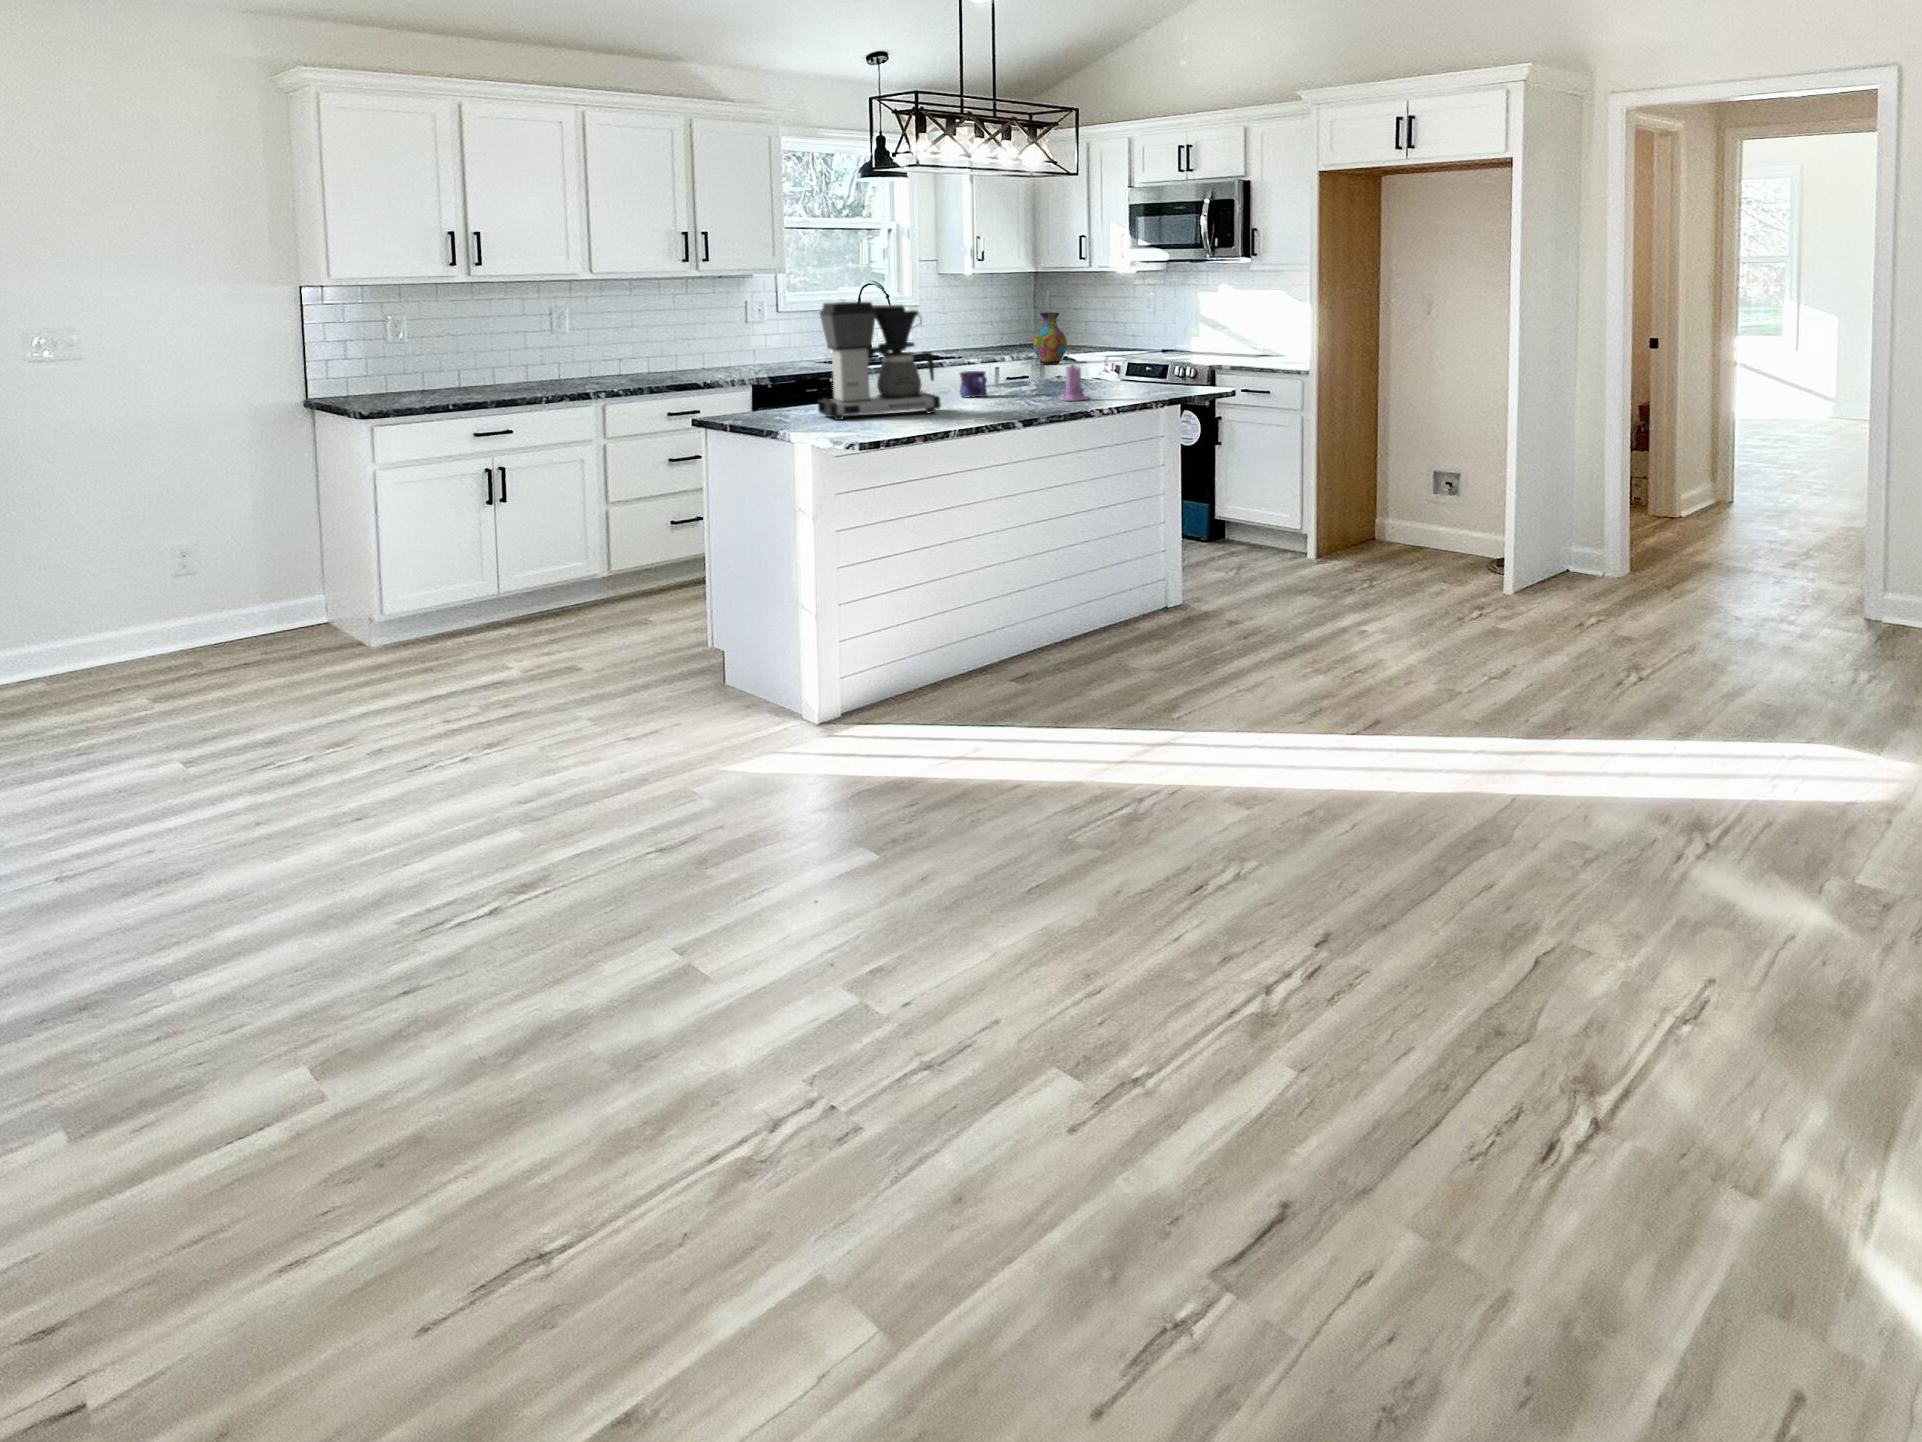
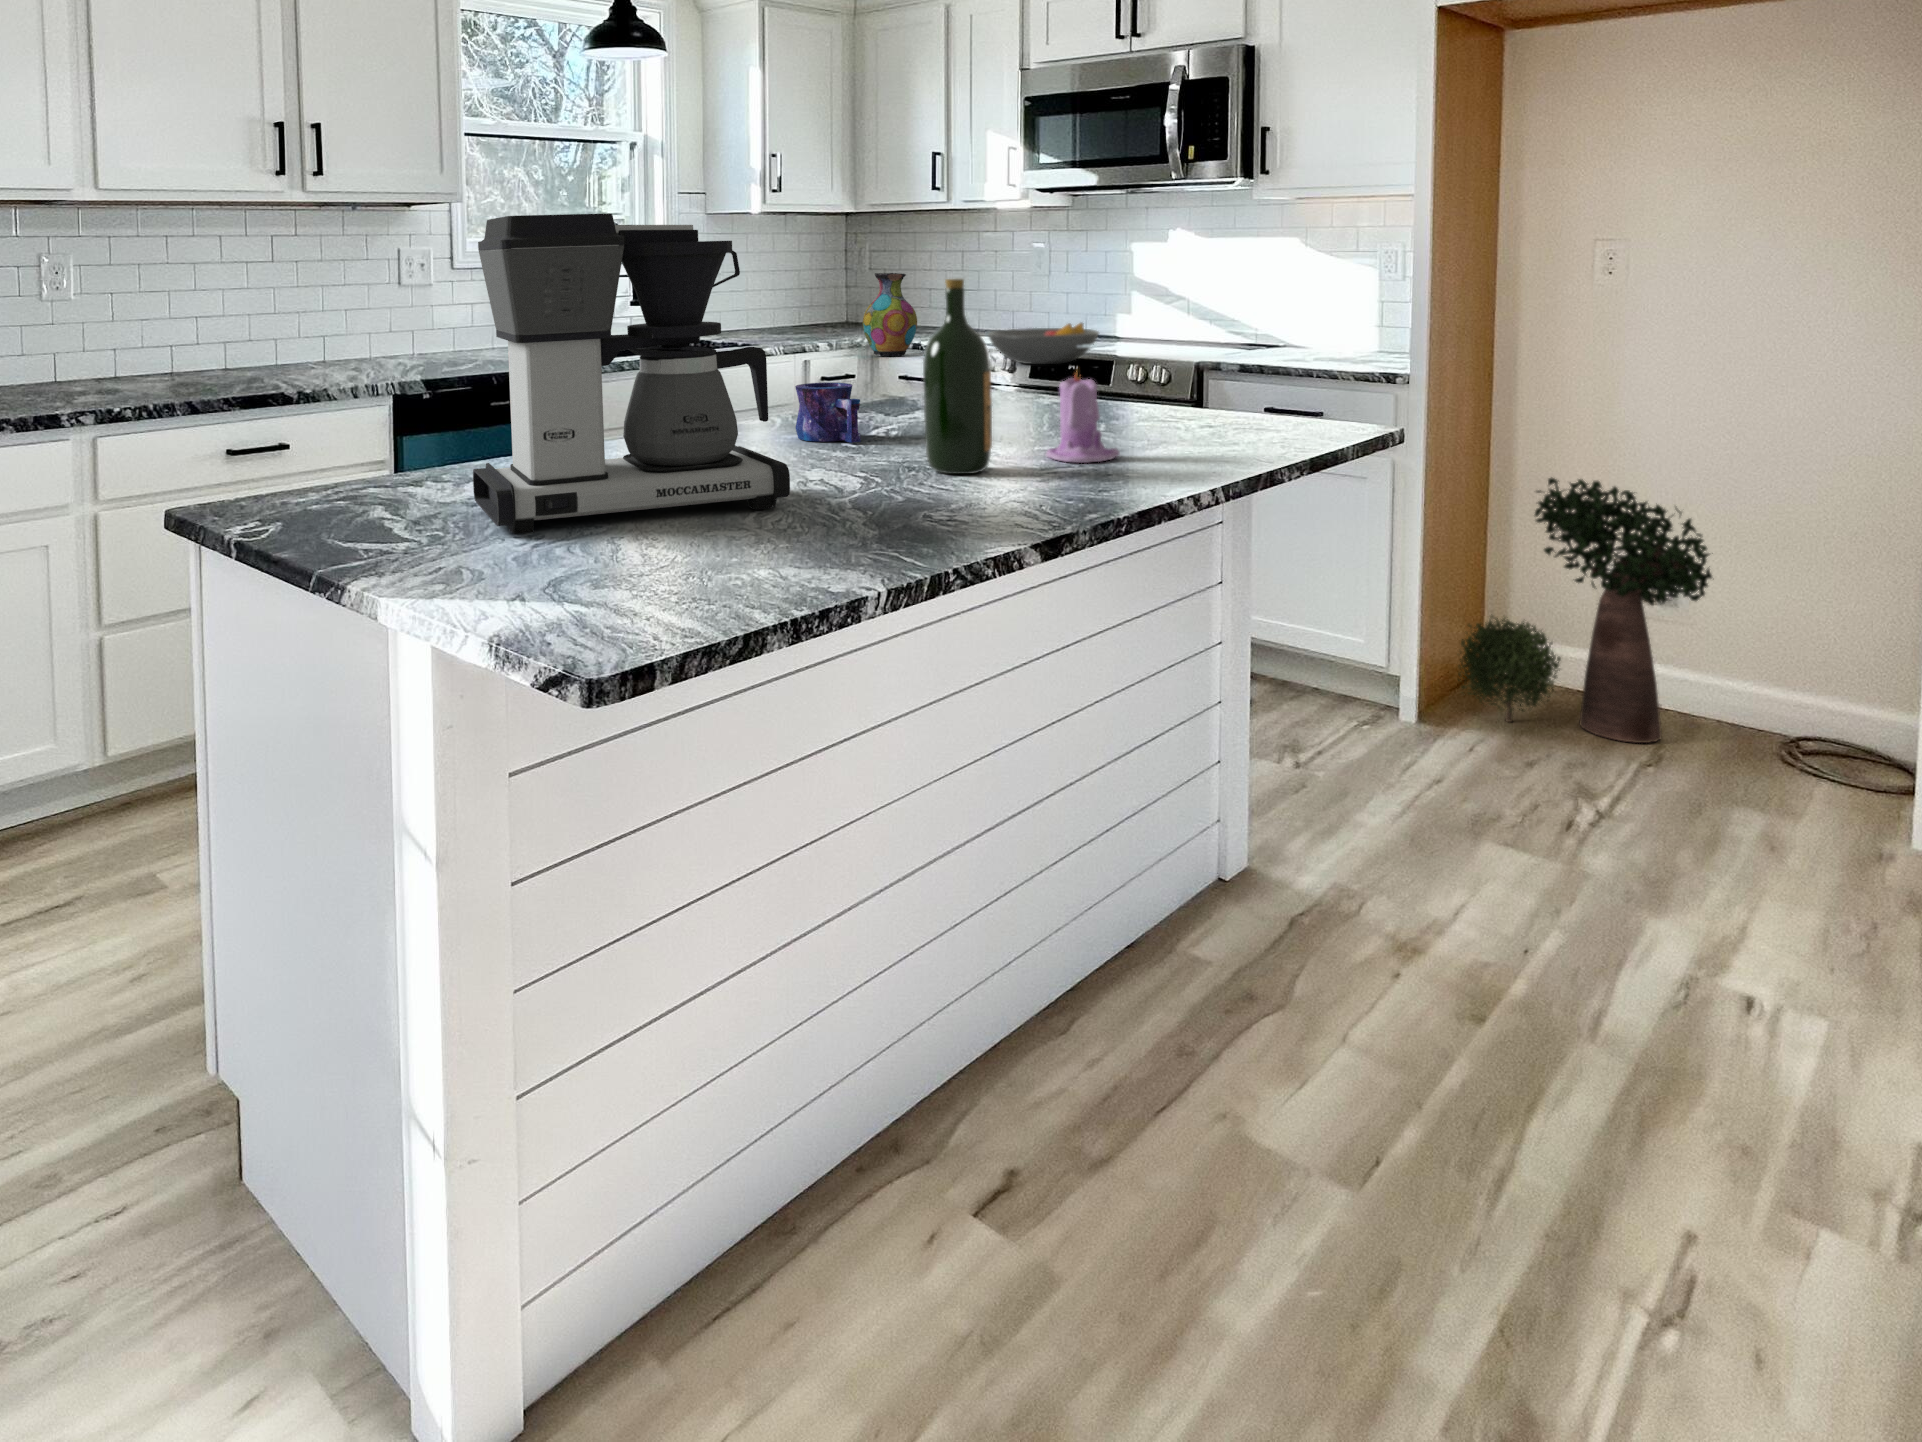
wine bottle: none [1003,324,1031,405] -> present [923,279,992,474]
fruit bowl: none [1100,342,1164,367] -> present [988,323,1099,364]
potted plant: none [1335,424,1456,561] -> present [1458,477,1712,743]

